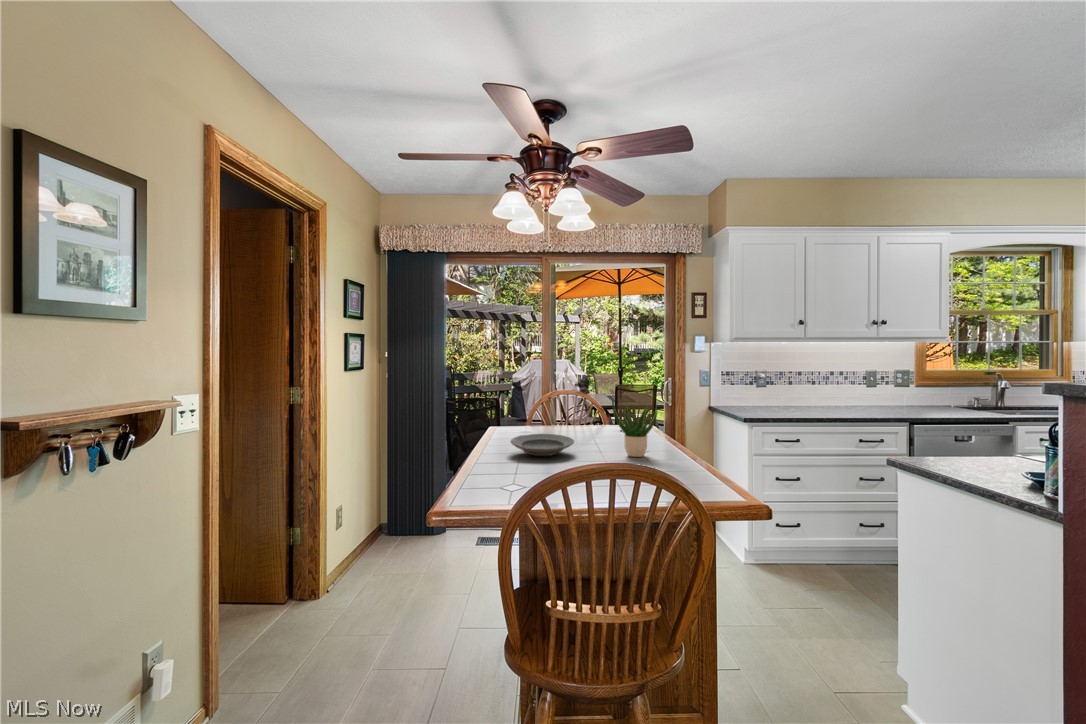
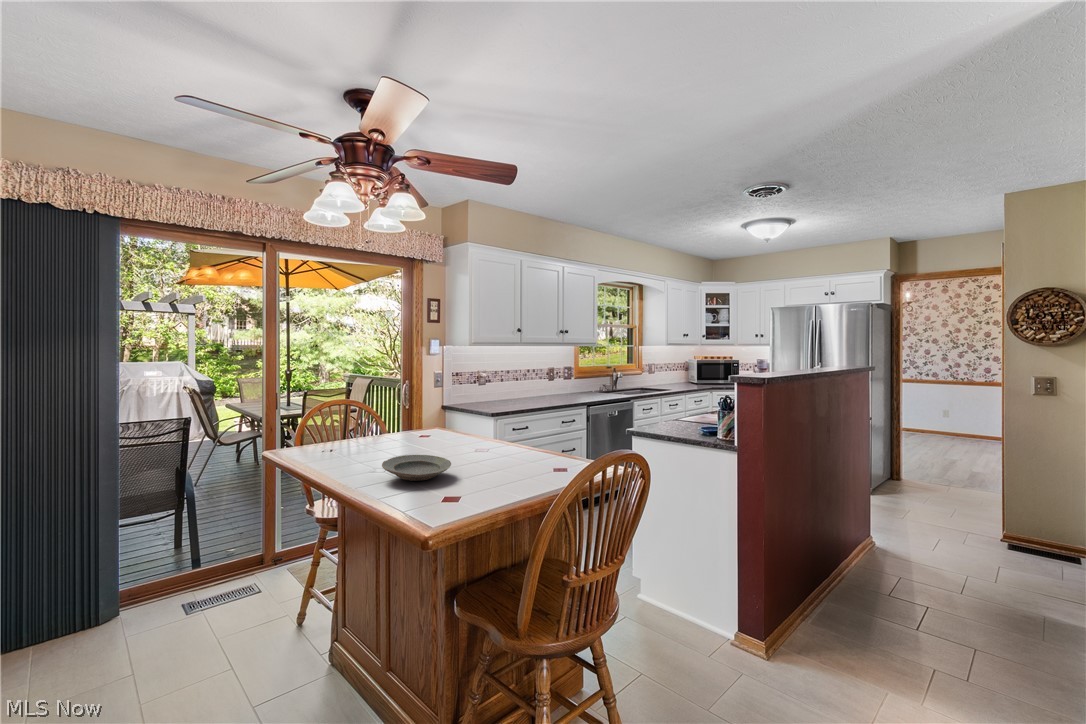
potted plant: present [612,398,658,457] -> none [479,407,519,465]

